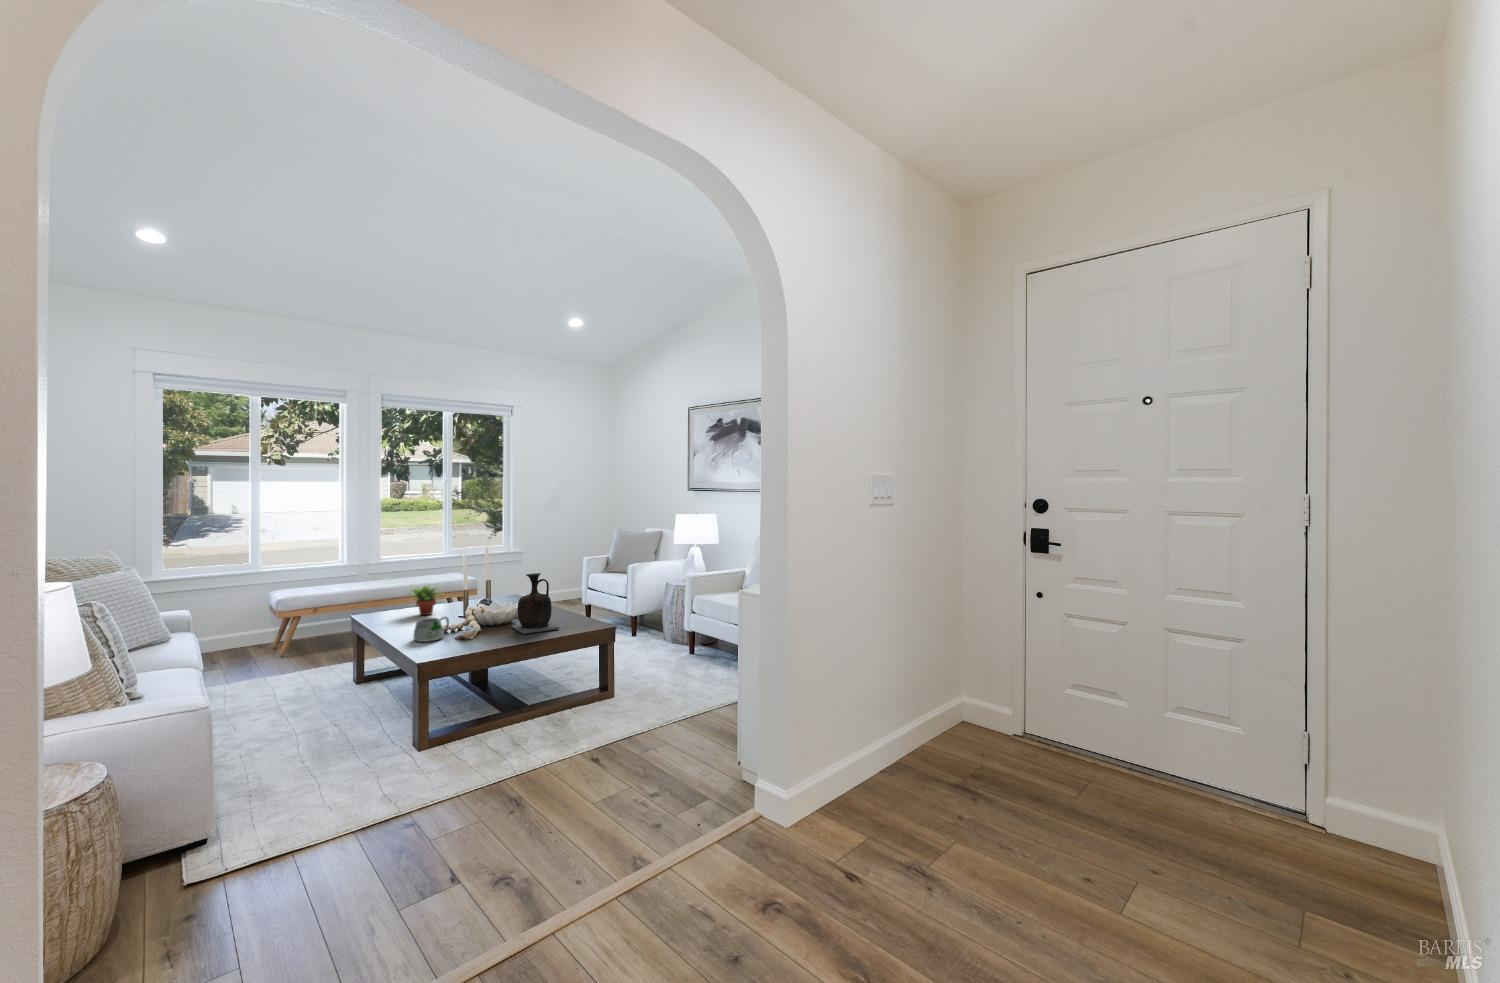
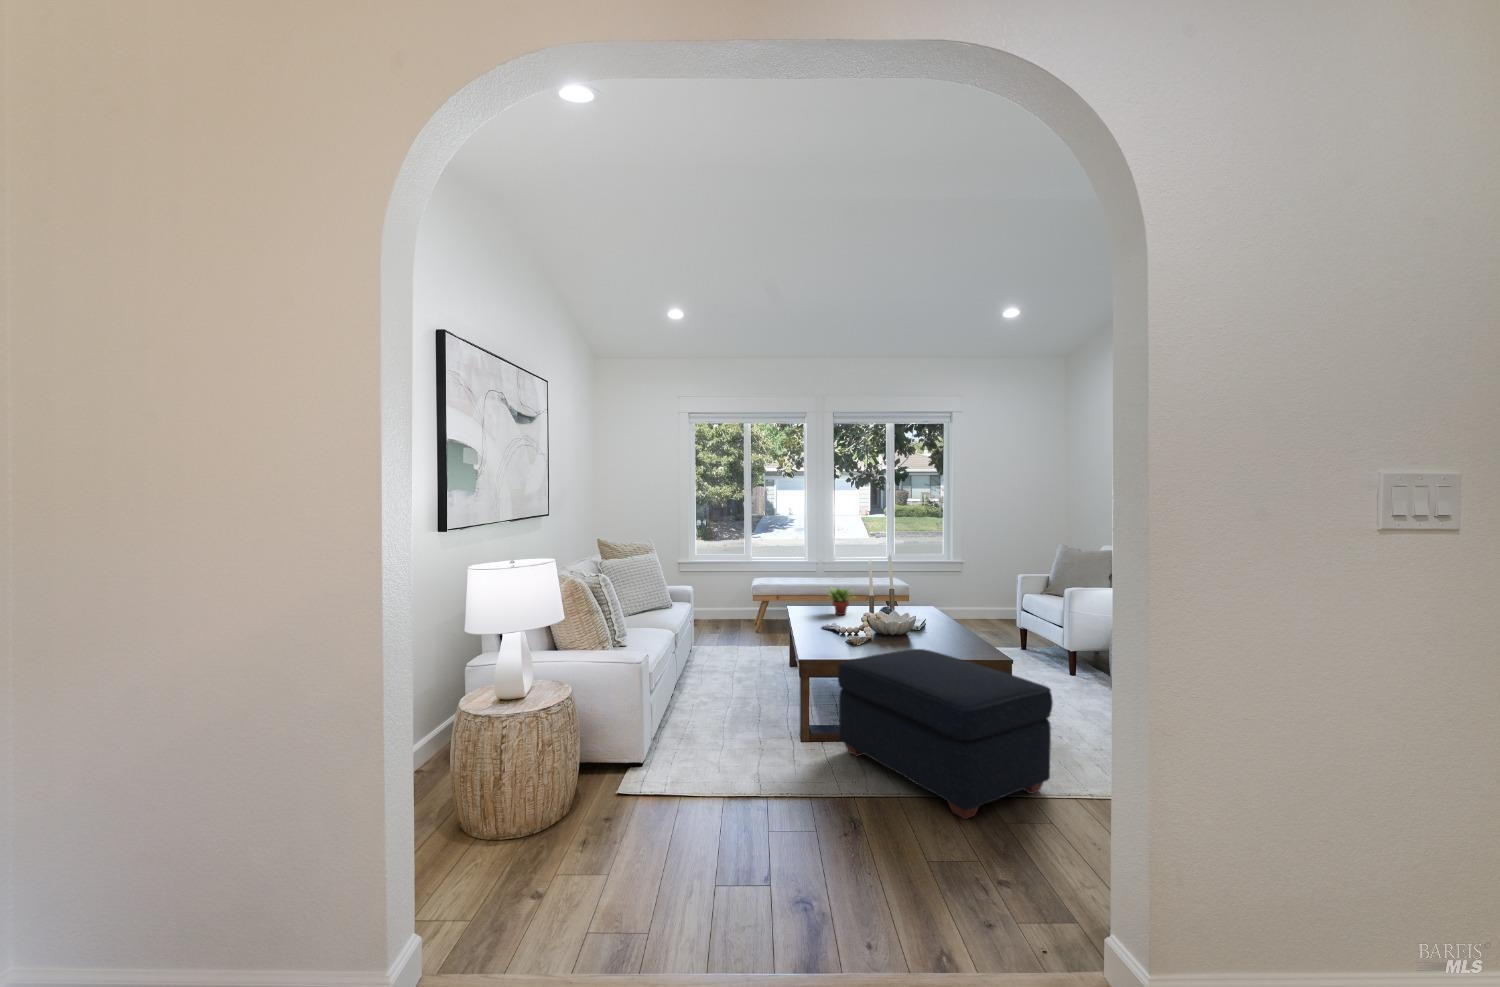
vase: present [512,573,559,634] -> none [904,588,949,651]
mug: present [414,617,449,642] -> none [815,619,846,642]
ottoman: none [464,630,661,763] -> present [838,649,1053,819]

